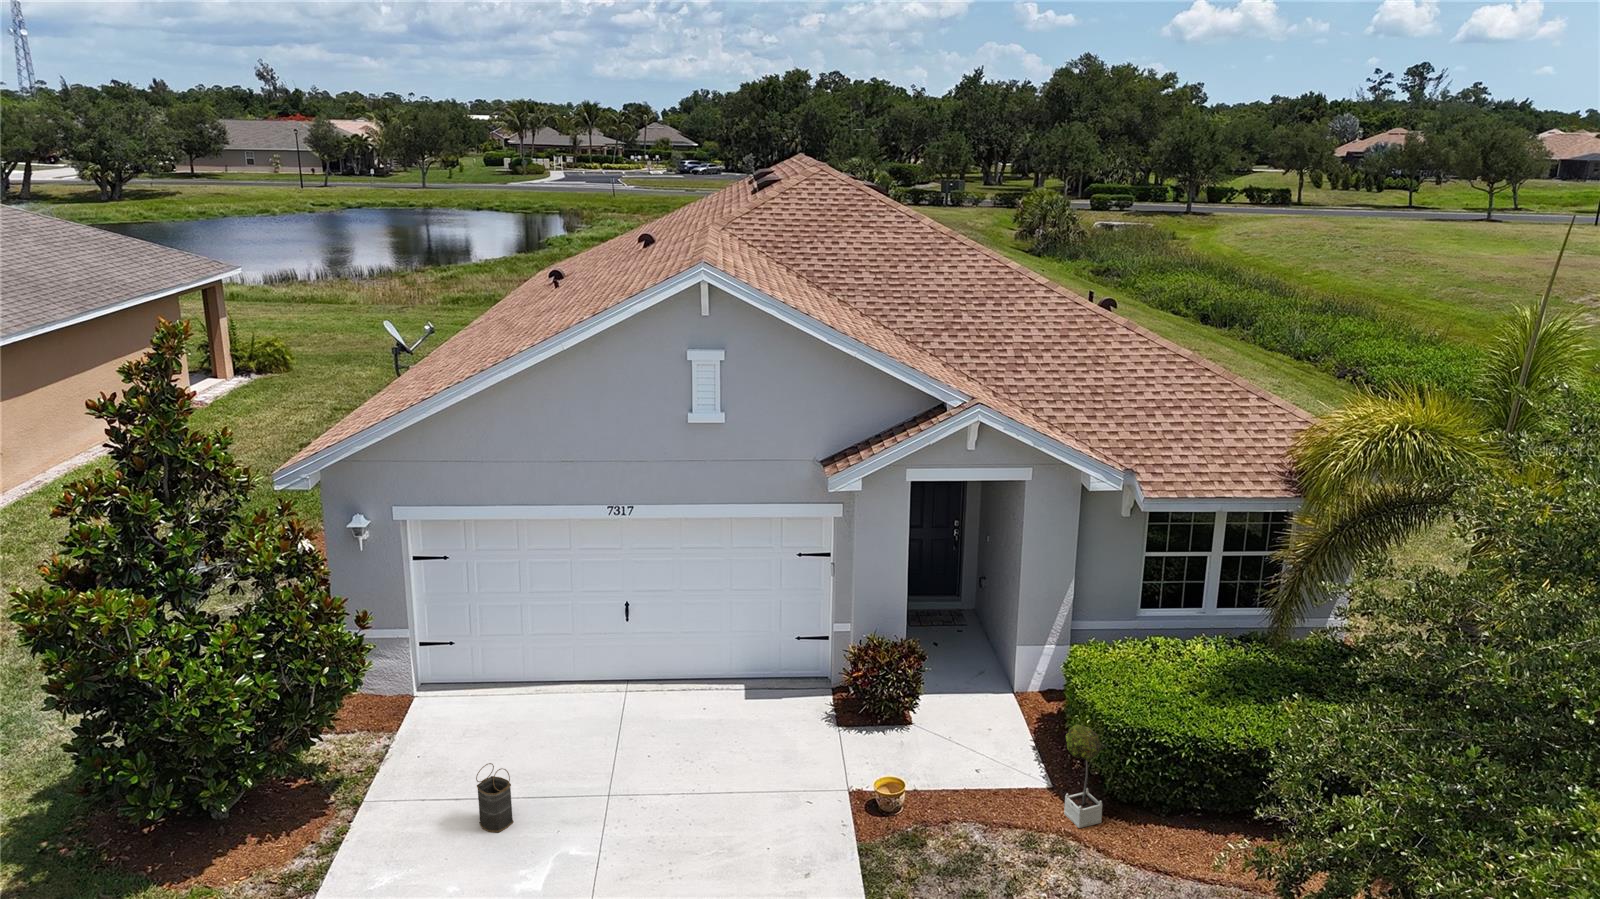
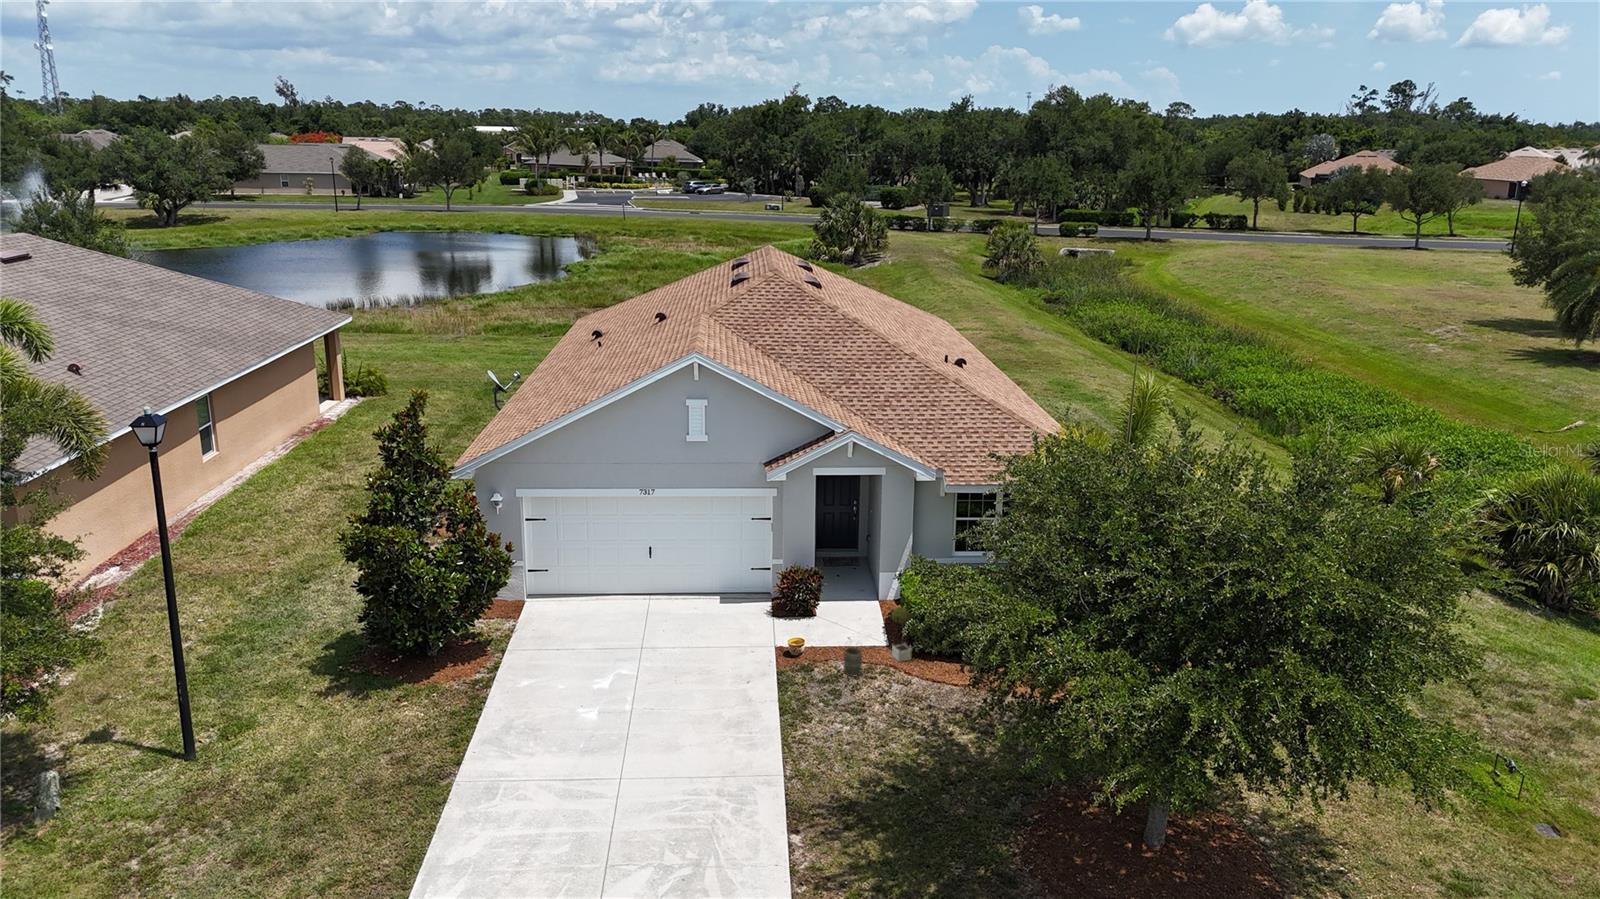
basket: present [476,763,513,832] -> present [844,639,862,676]

